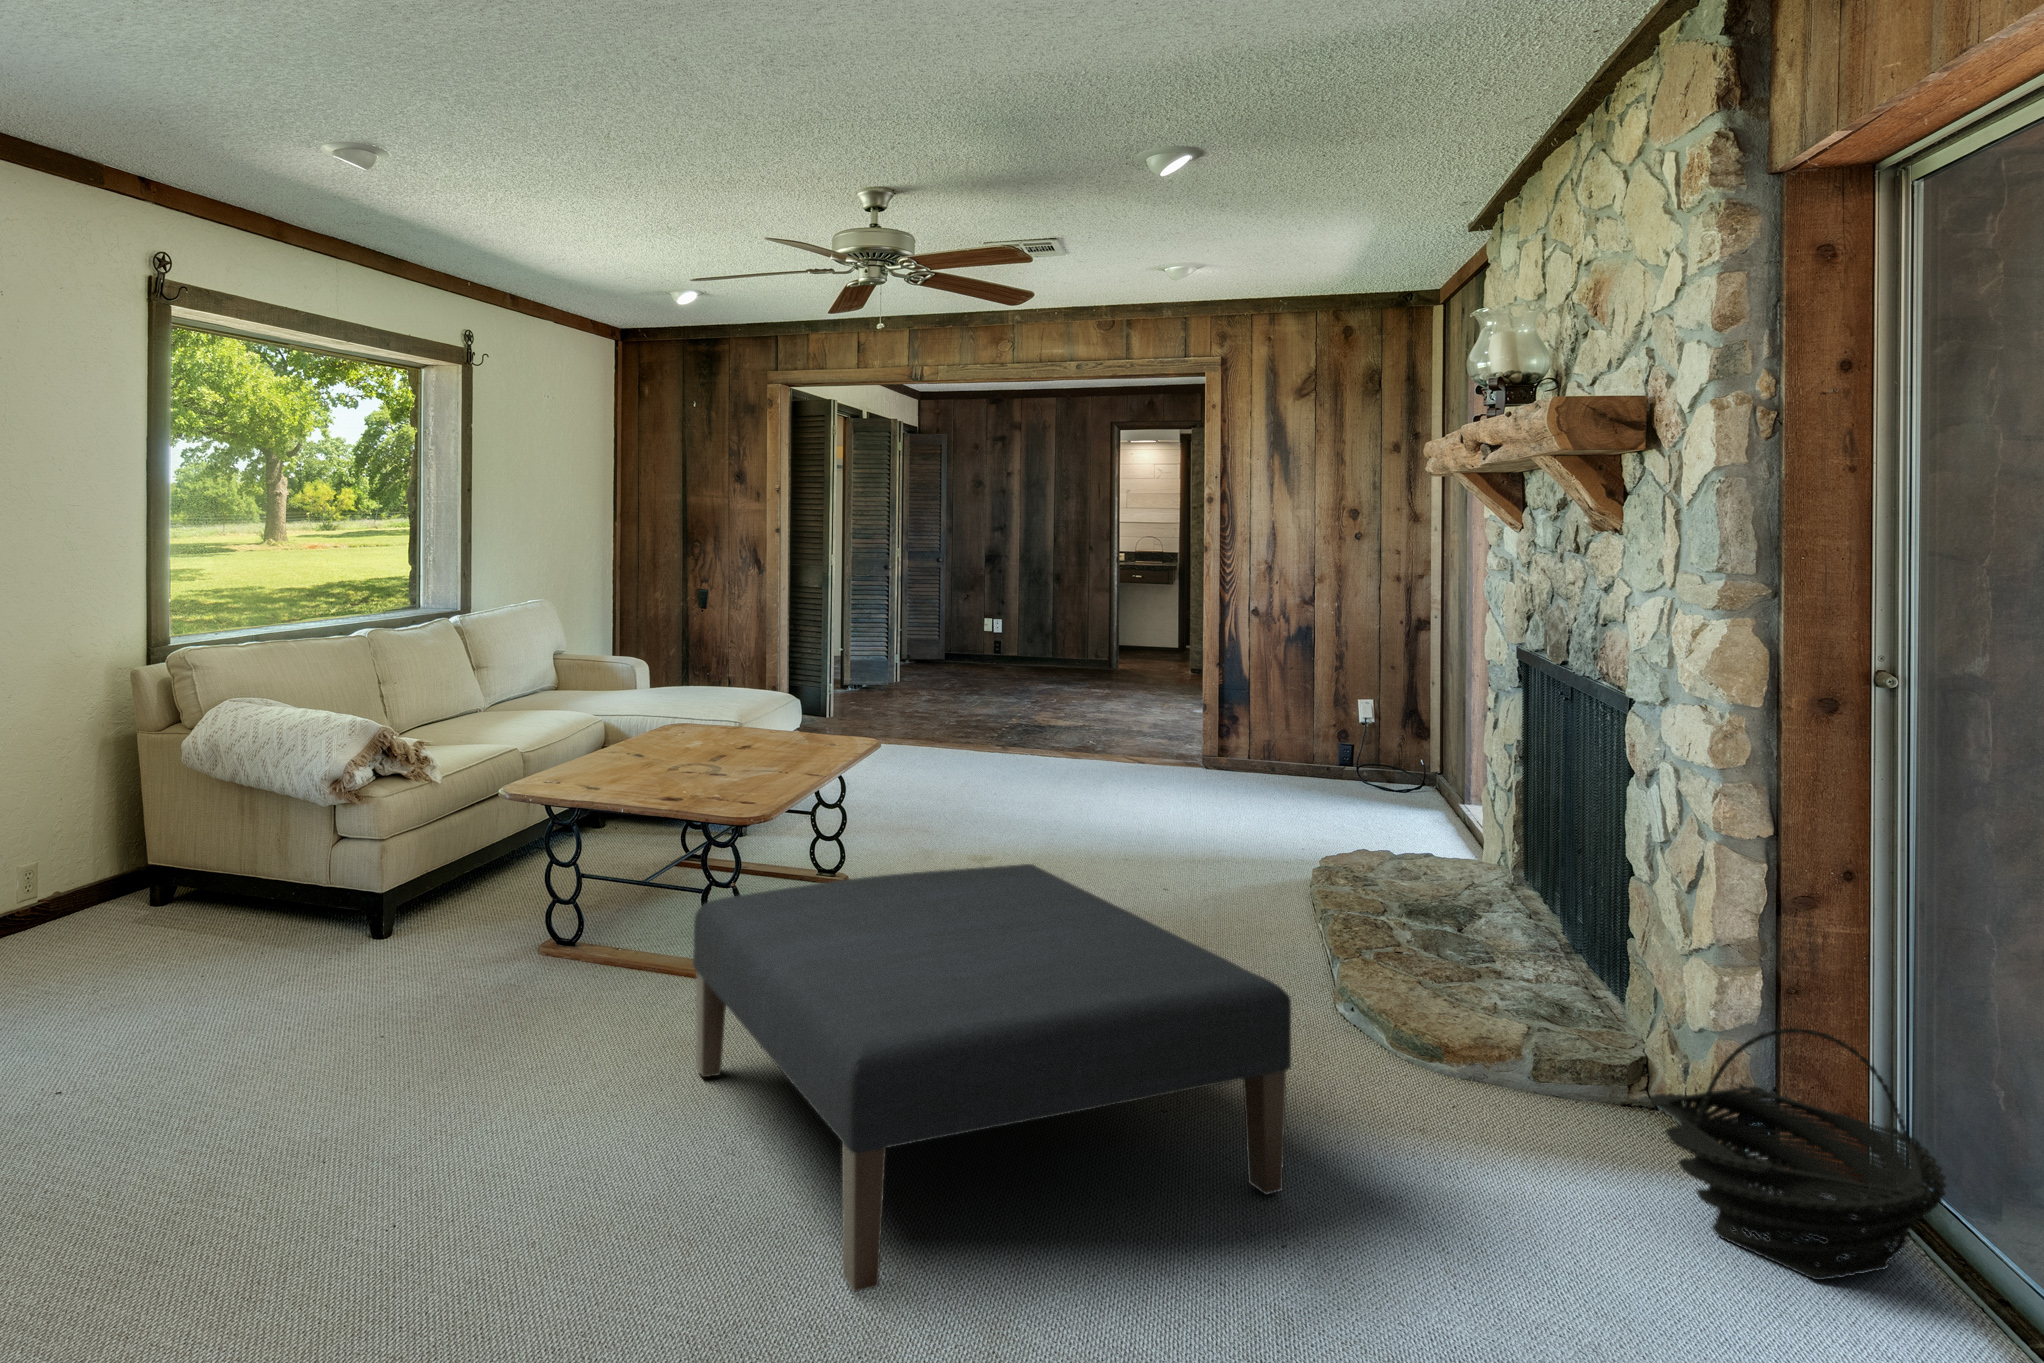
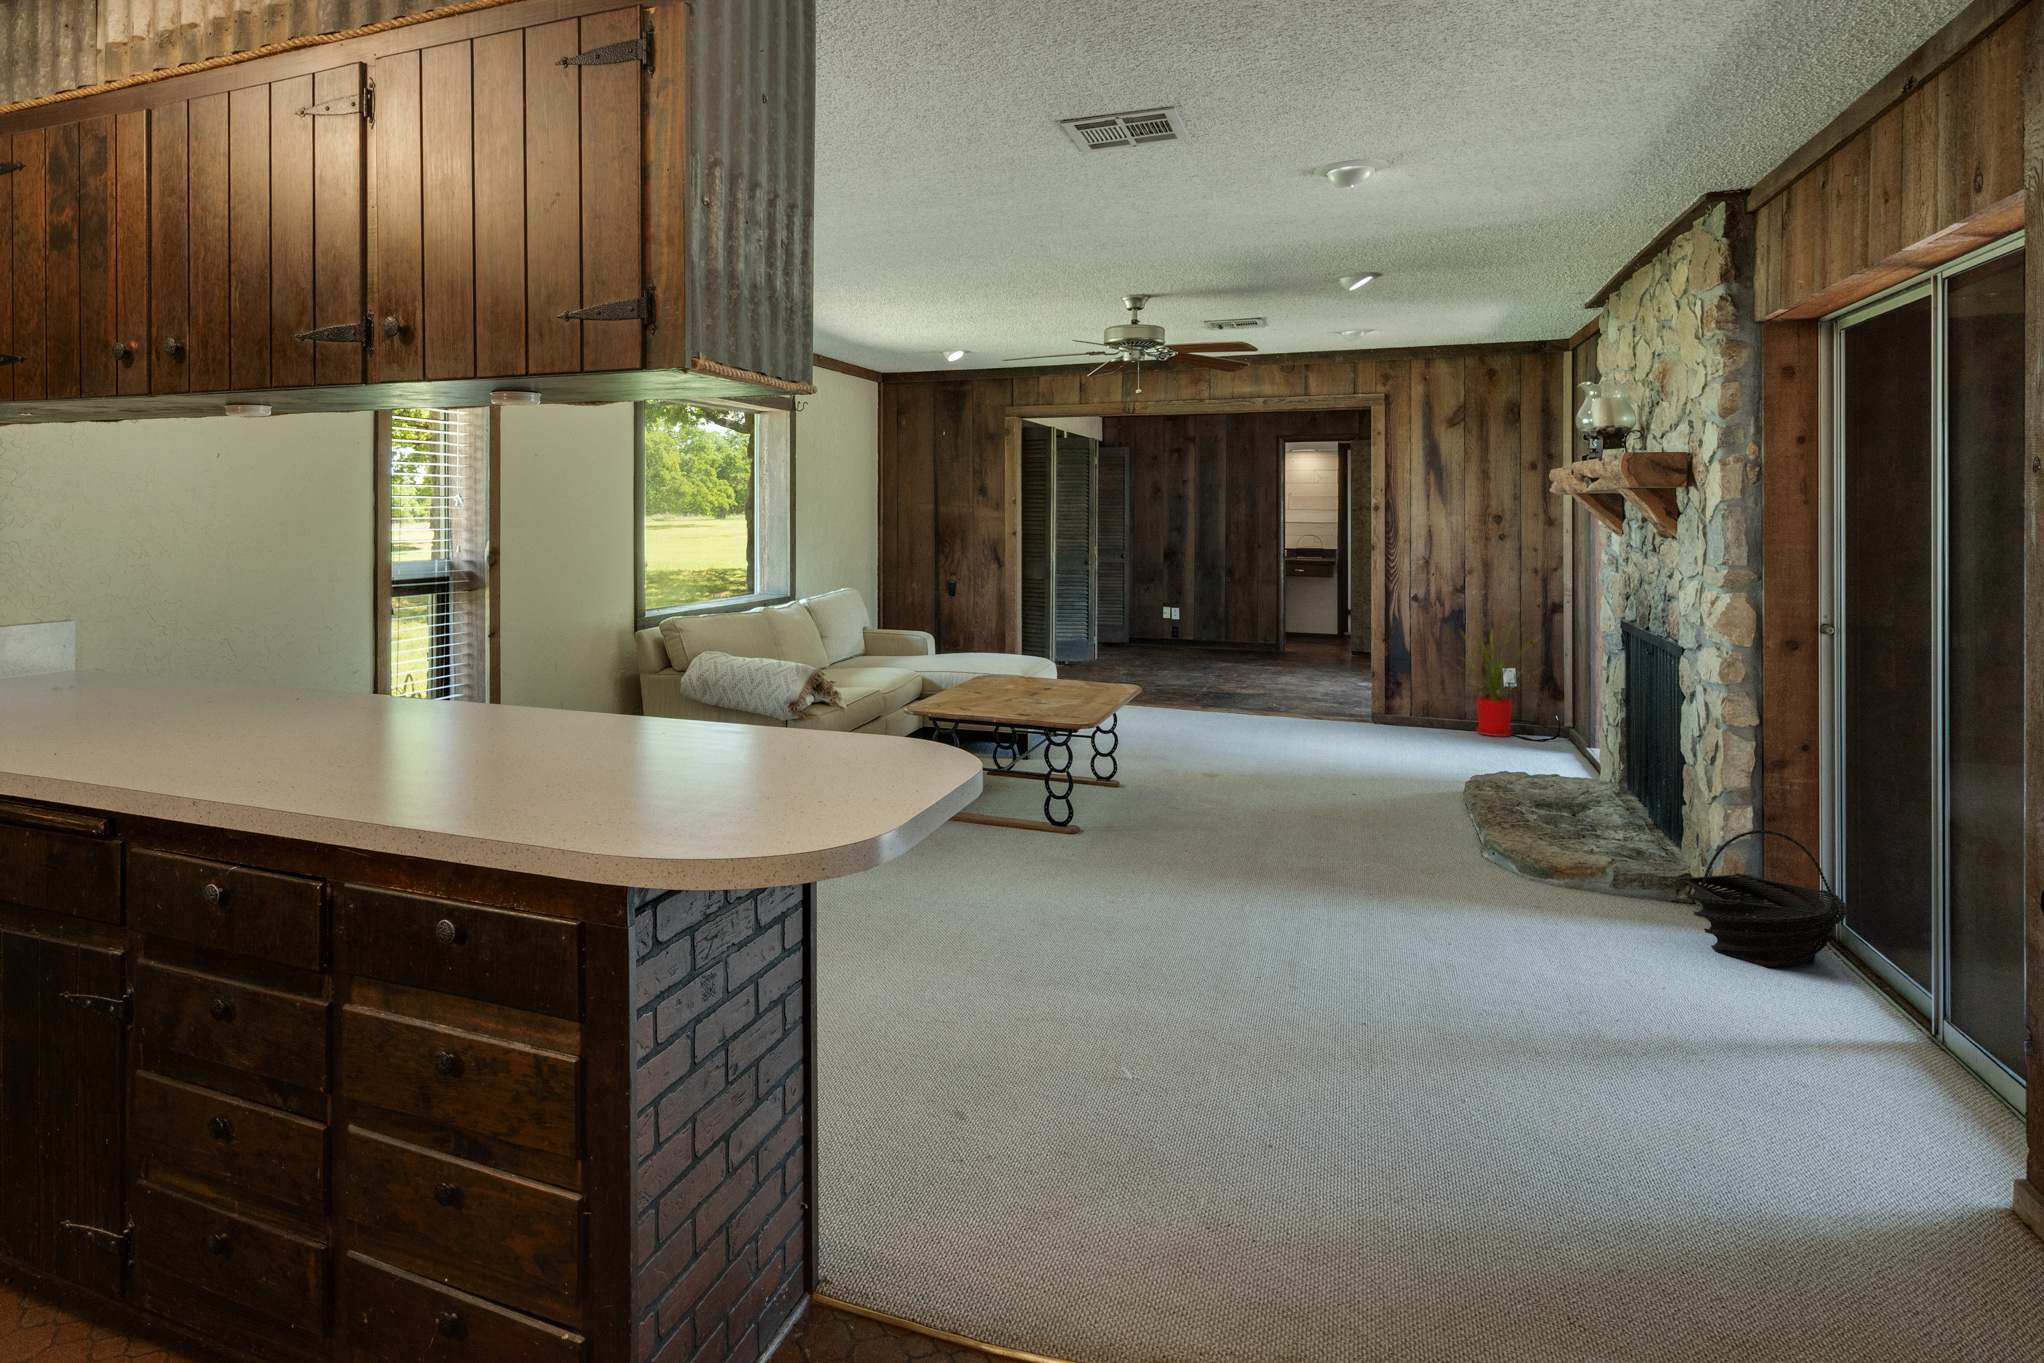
house plant: none [1293,639,1410,787] -> present [1458,623,1529,737]
ottoman: present [693,864,1291,1292] -> none [1068,755,1454,954]

